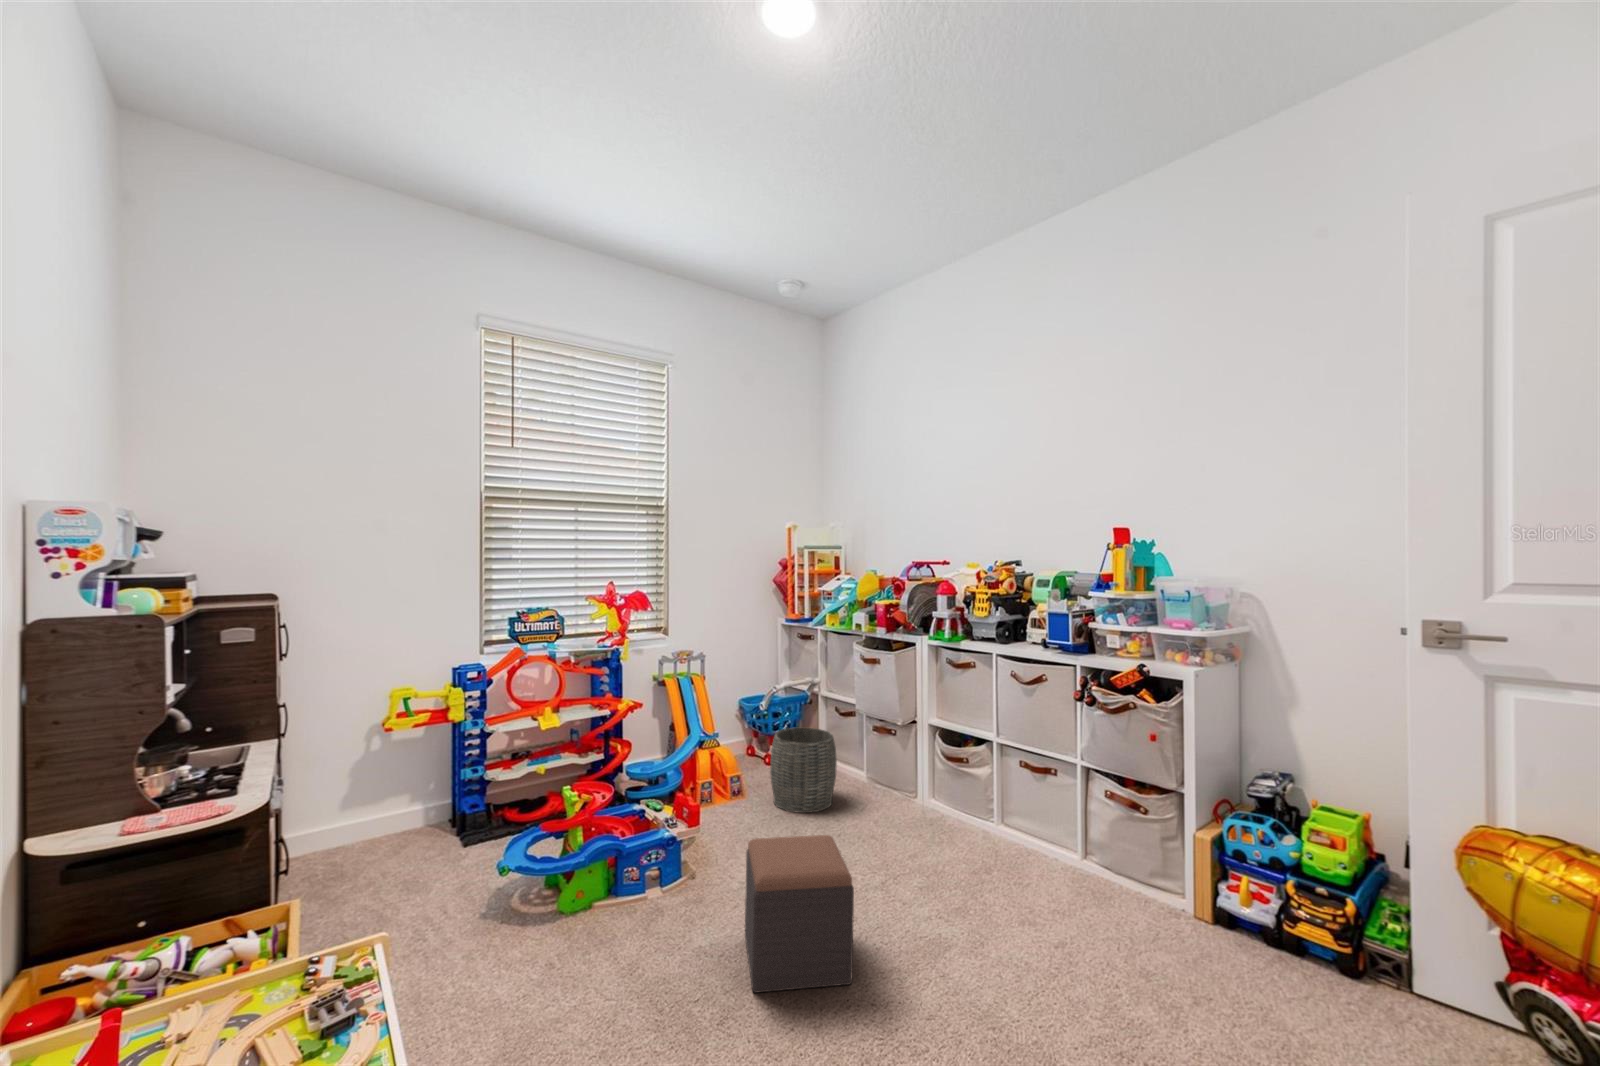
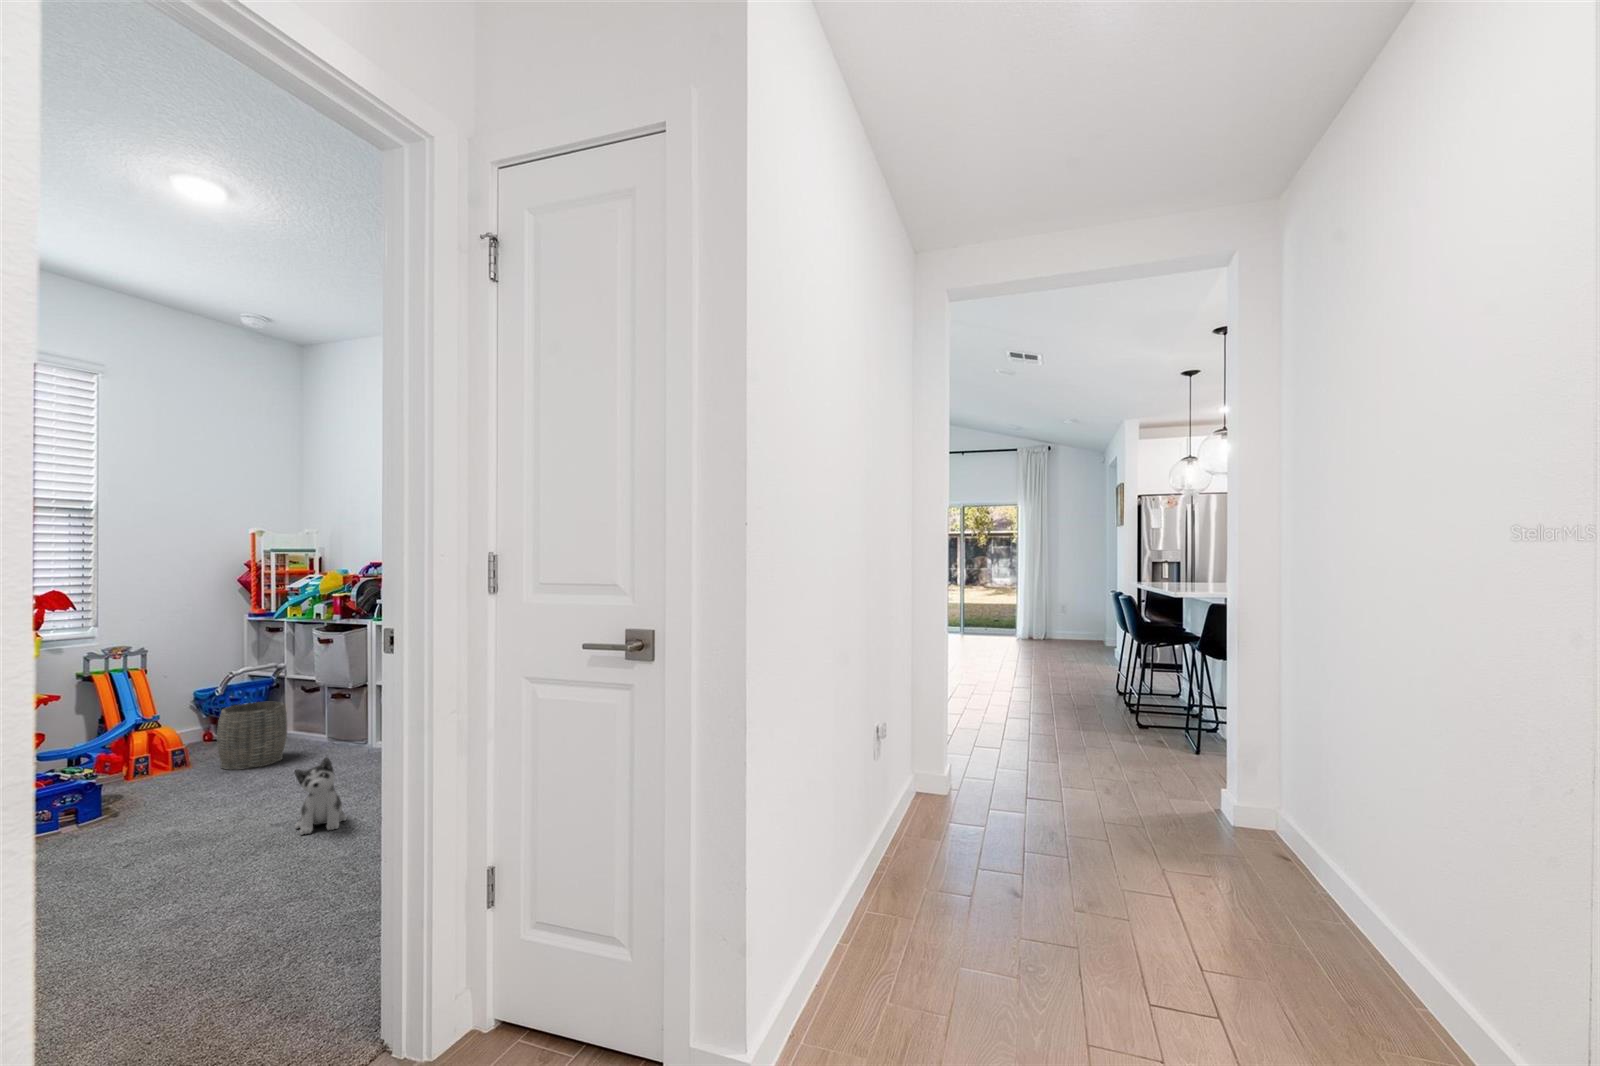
footstool: present [745,835,854,993] -> none [158,753,249,856]
plush toy: none [910,881,979,1012] -> present [295,757,347,835]

